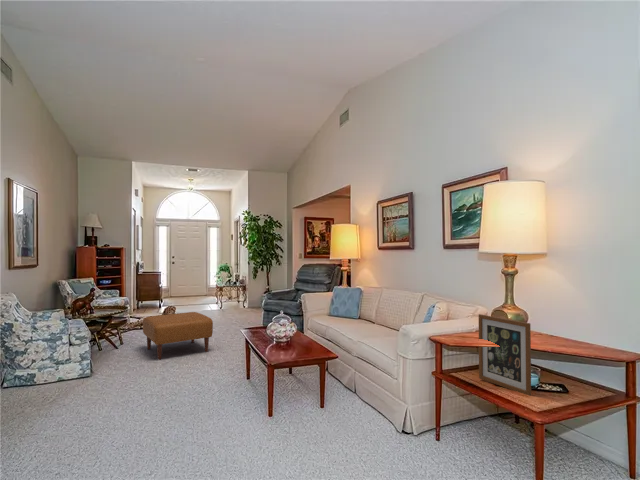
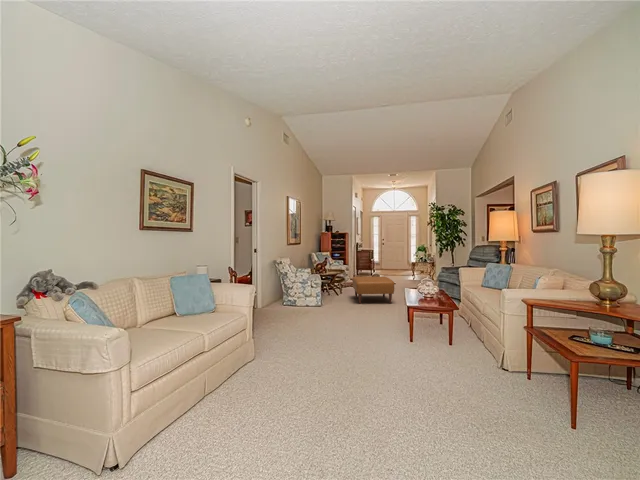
picture frame: present [479,314,531,396] -> none [565,284,600,351]

